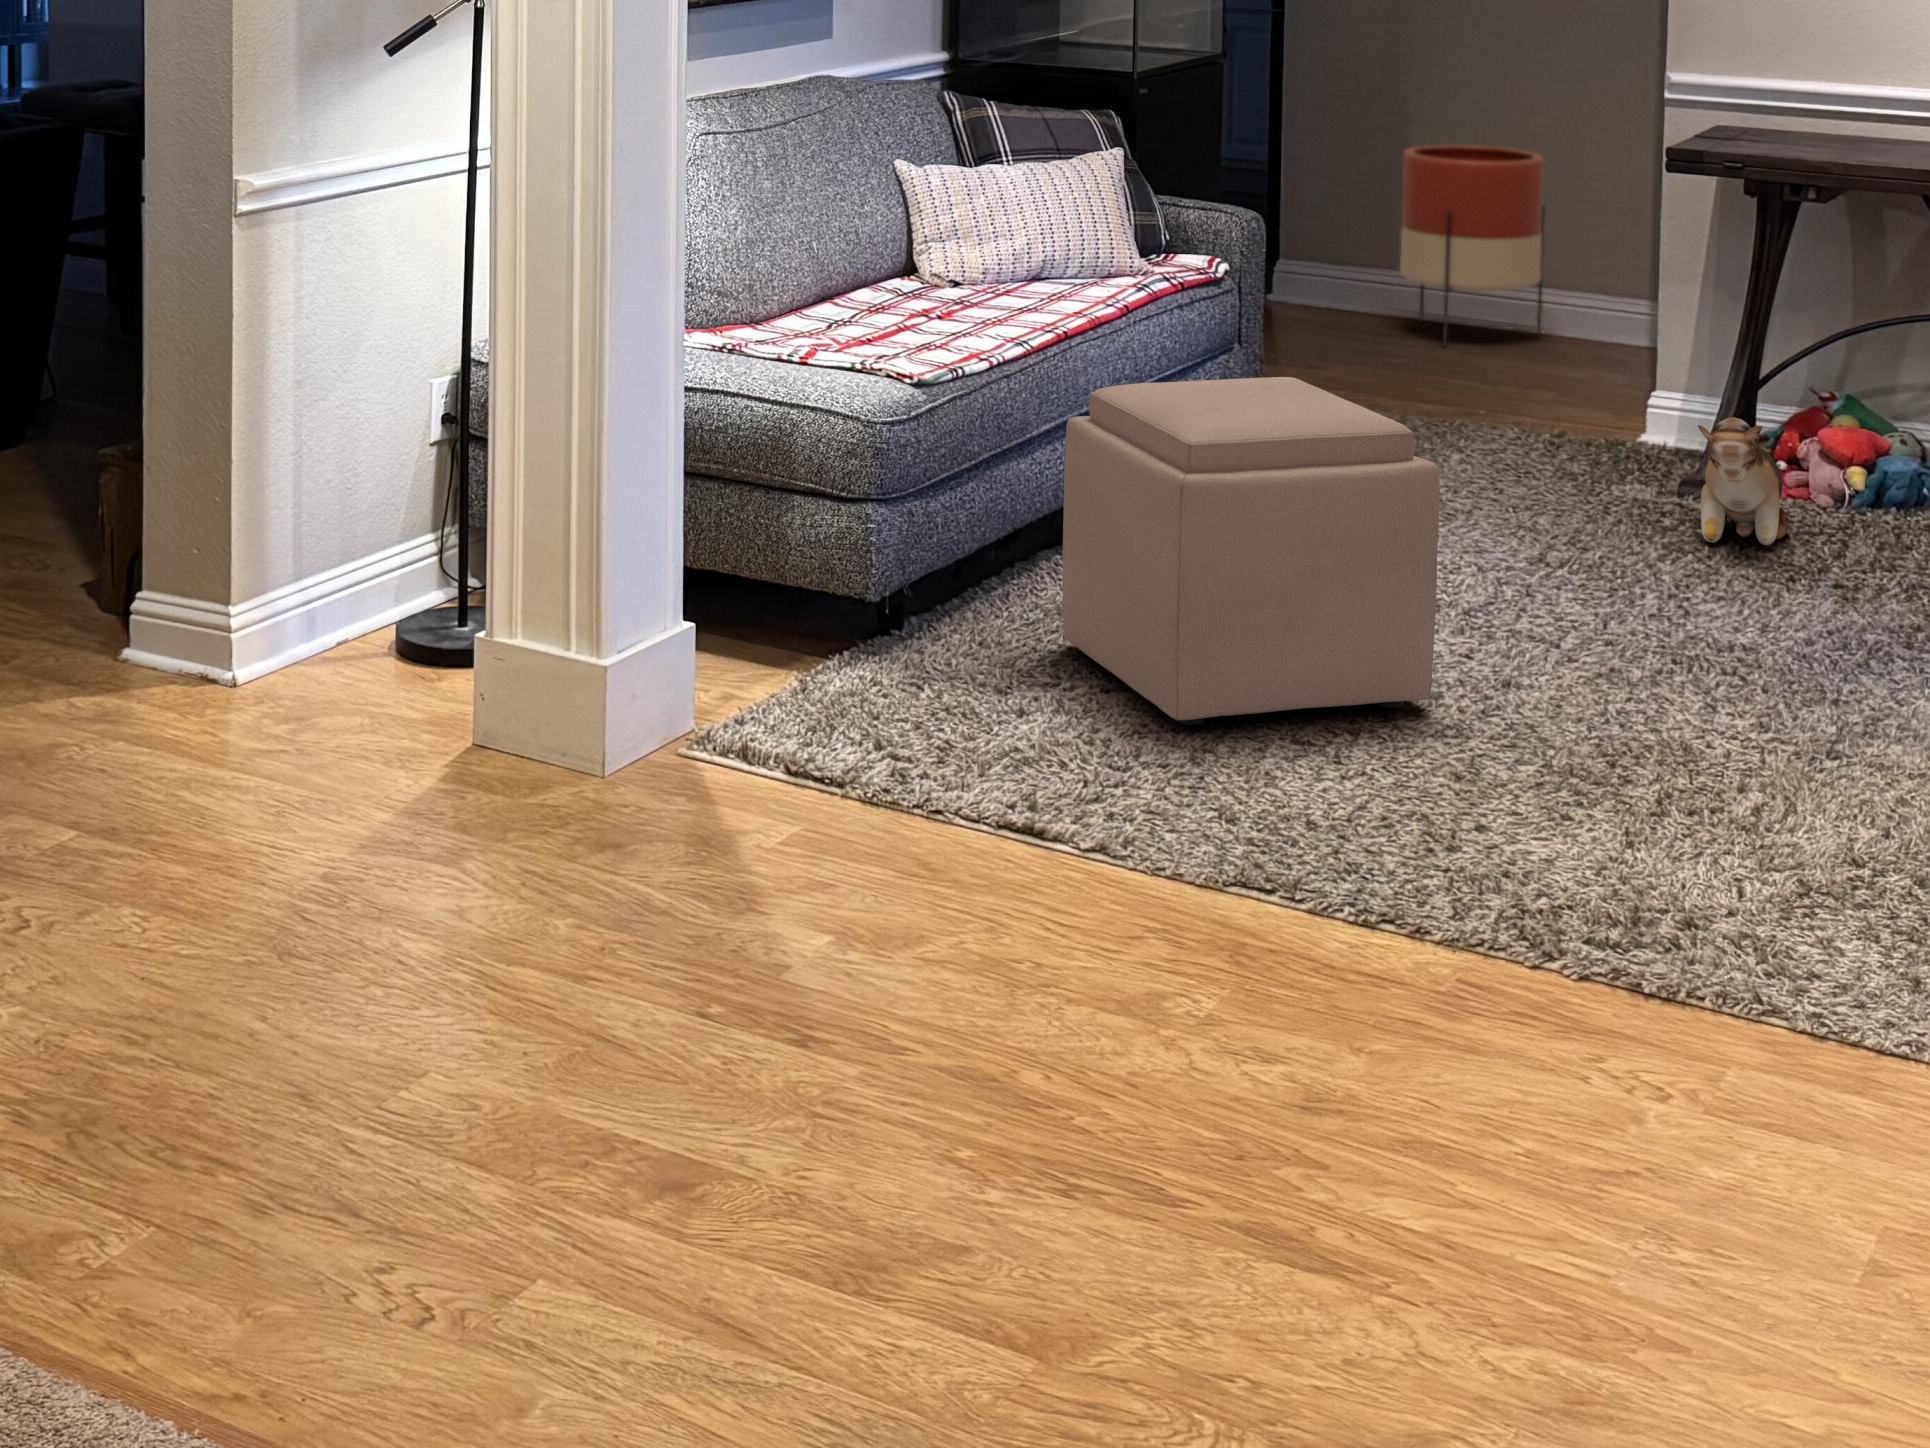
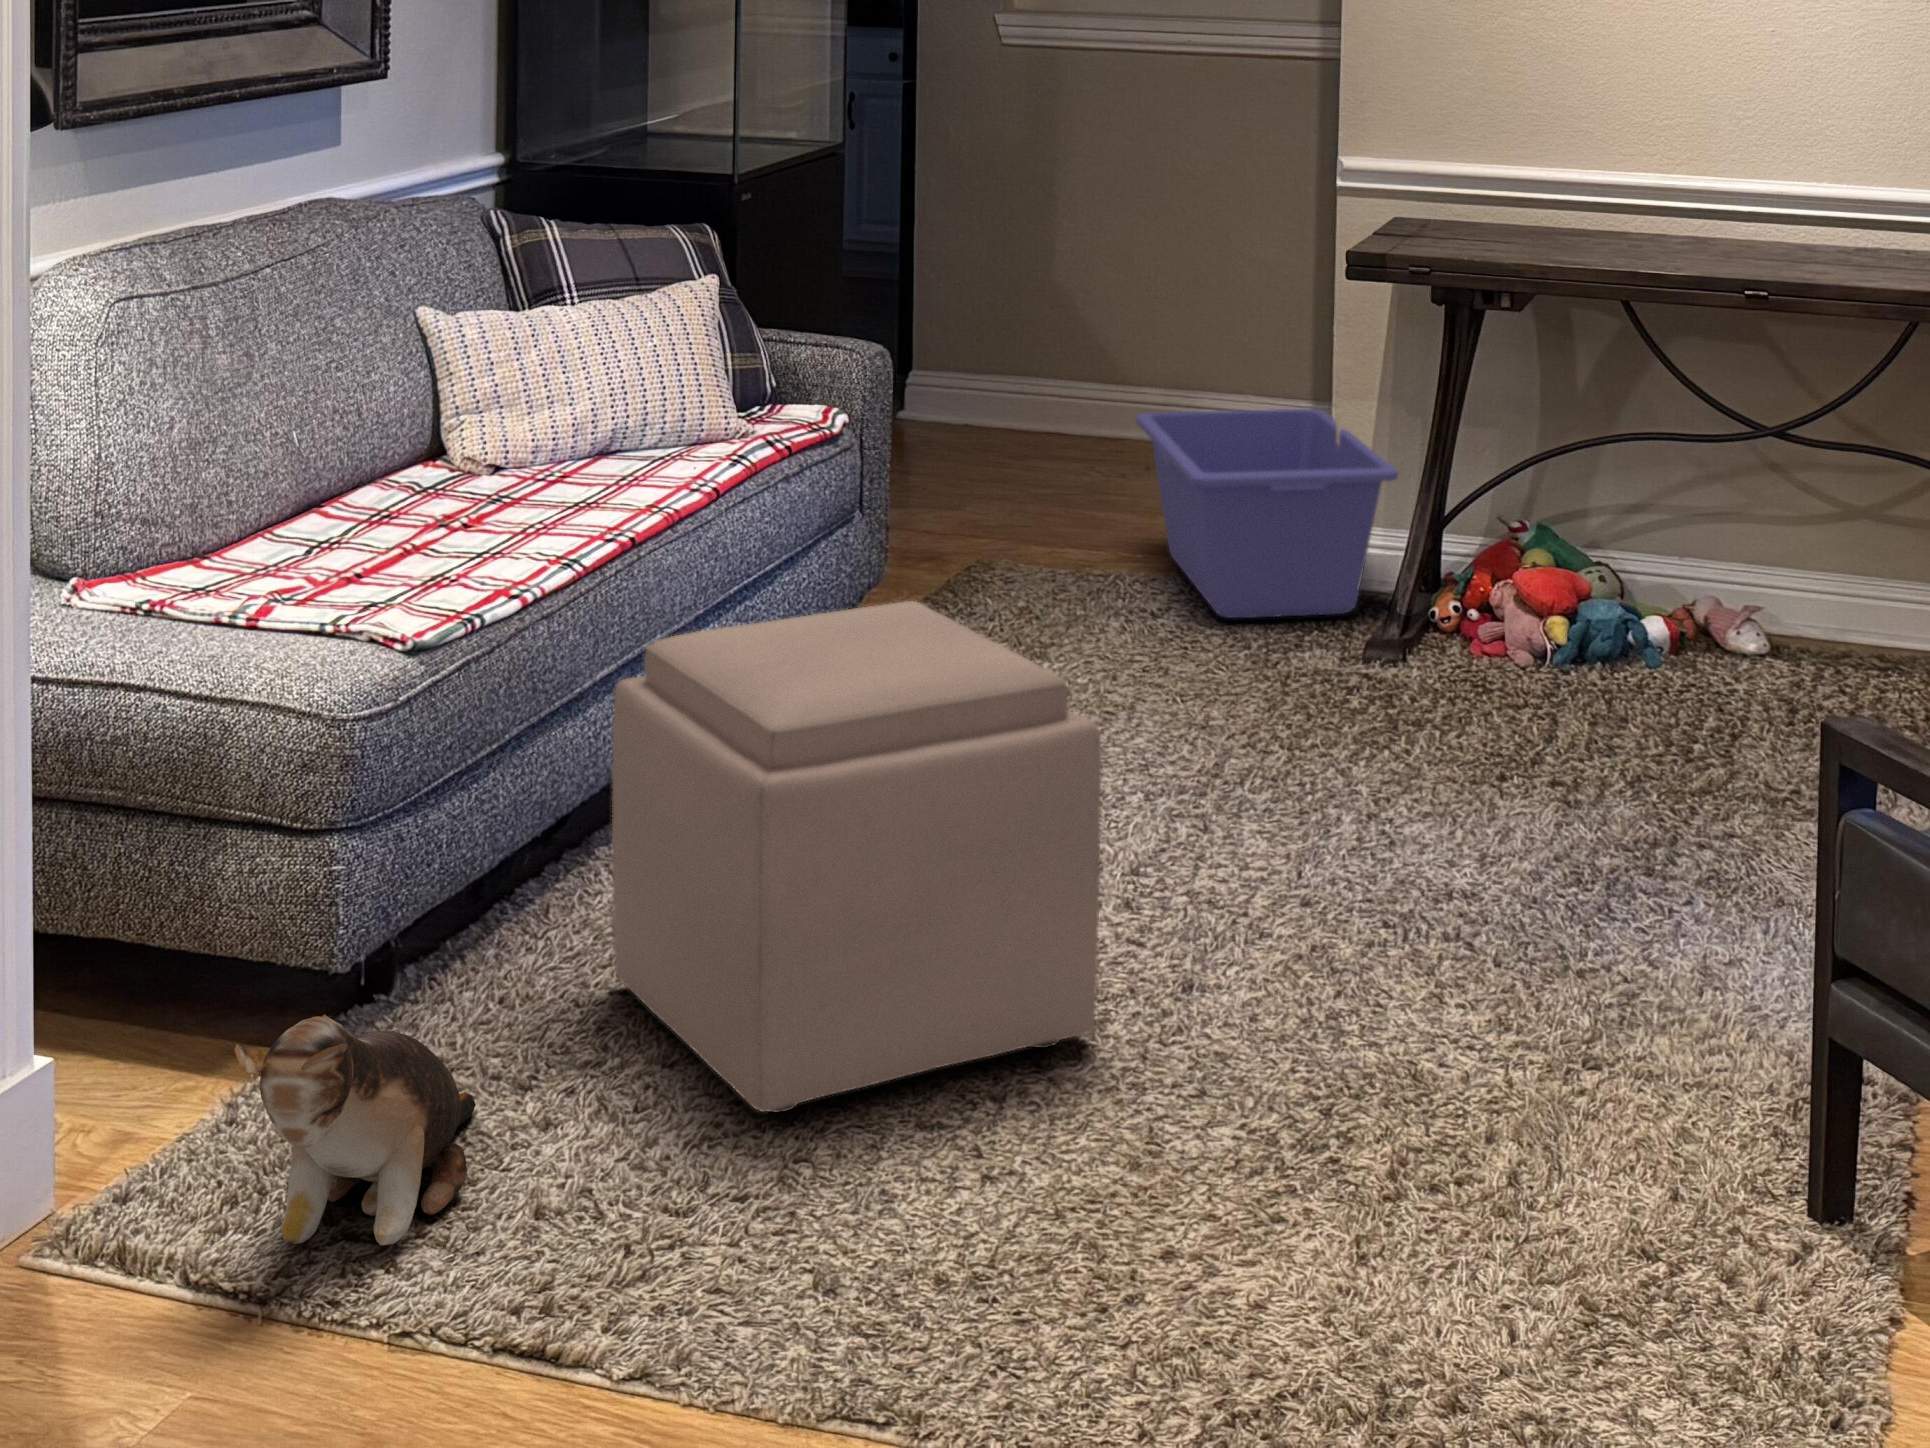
planter: present [1400,145,1545,345] -> none [1043,234,1201,471]
storage bin: none [1481,288,1712,459] -> present [1137,409,1398,618]
plush toy: present [1698,417,1789,545] -> present [235,1014,476,1245]

